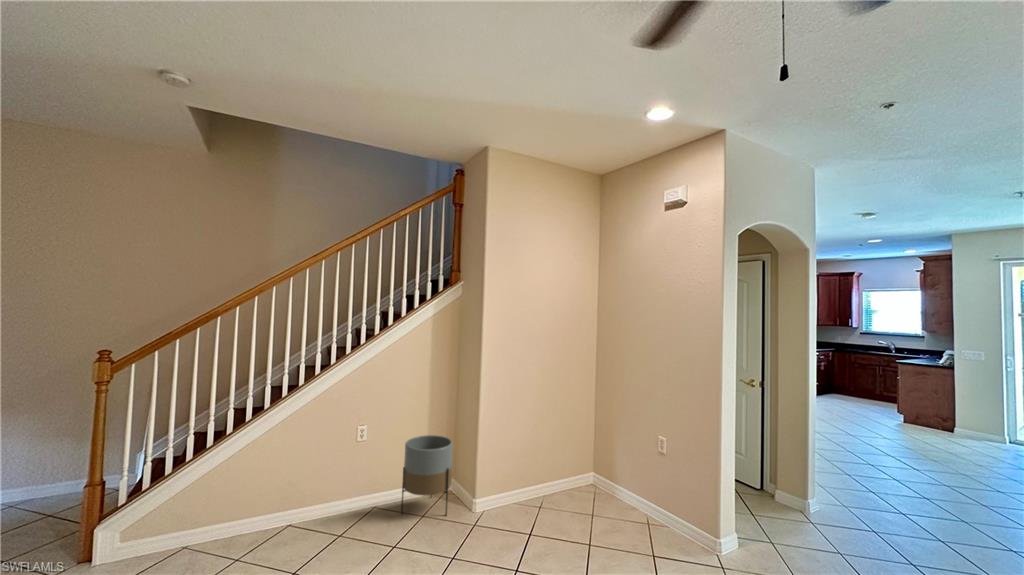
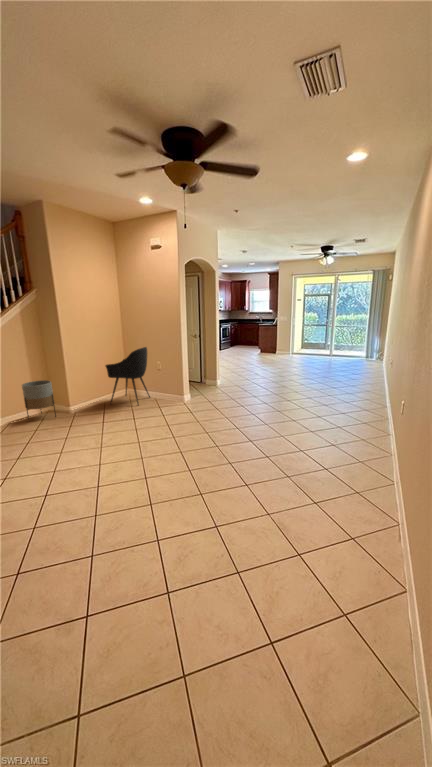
armchair: none [550,400,639,534] -> present [105,347,150,405]

